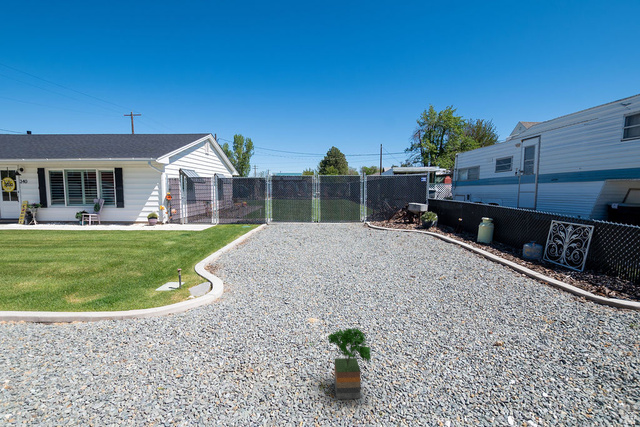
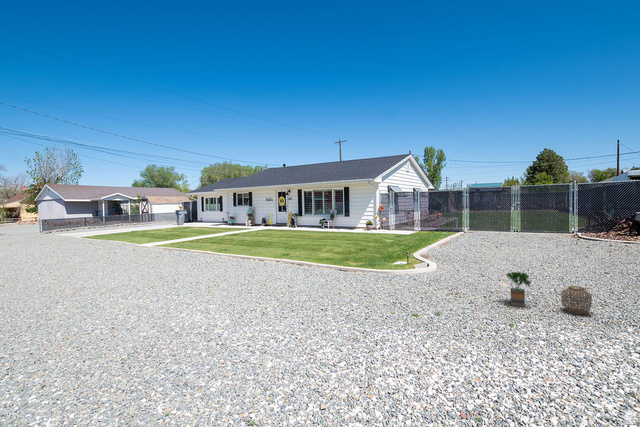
woven basket: none [415,345,461,401] -> present [561,286,592,314]

